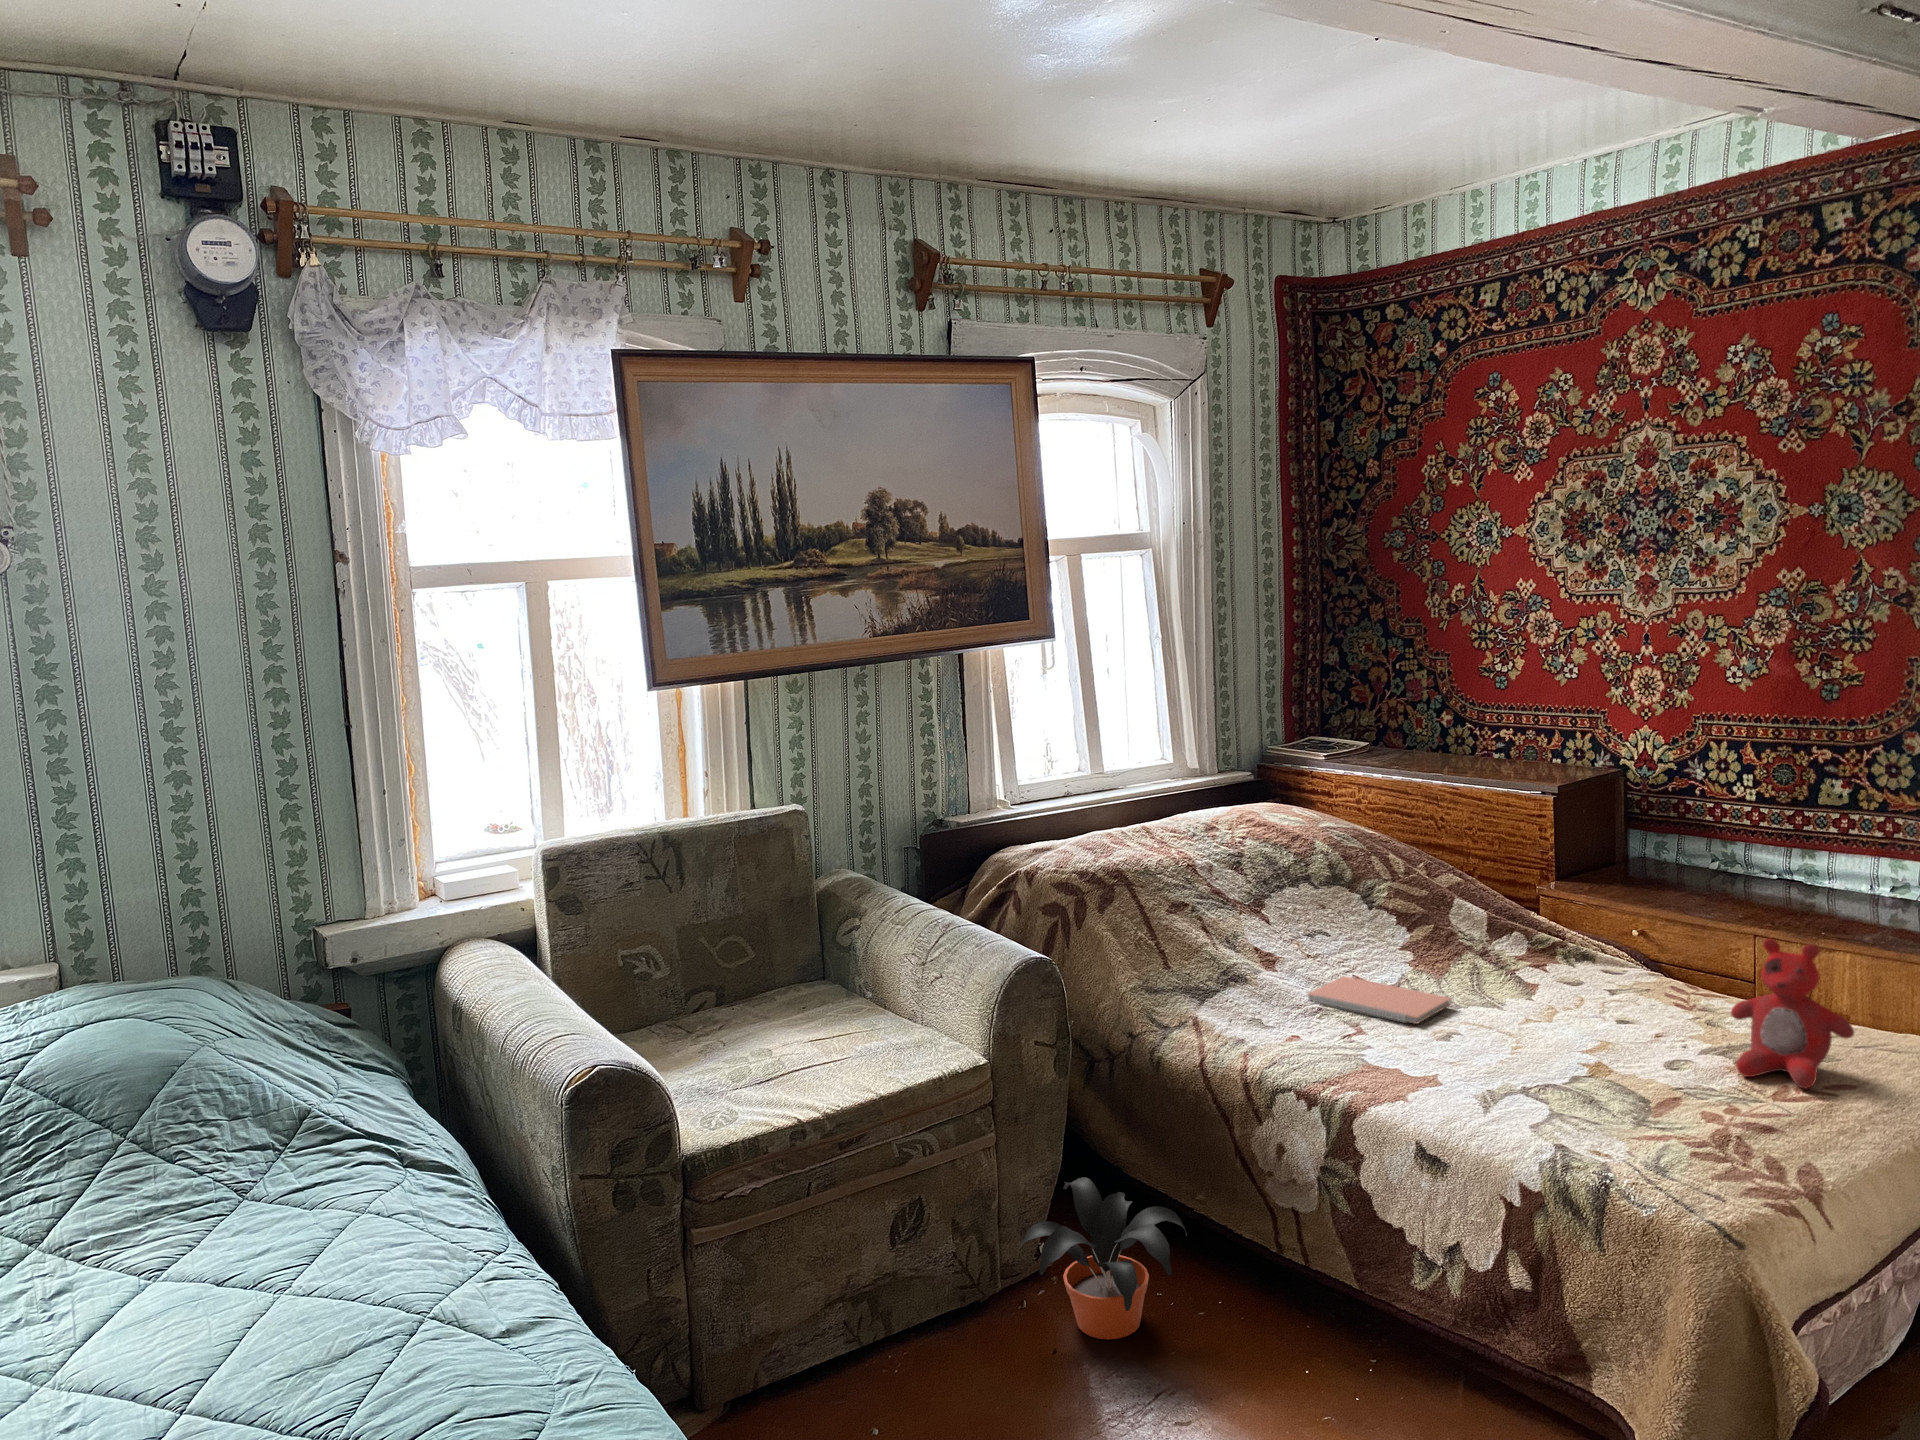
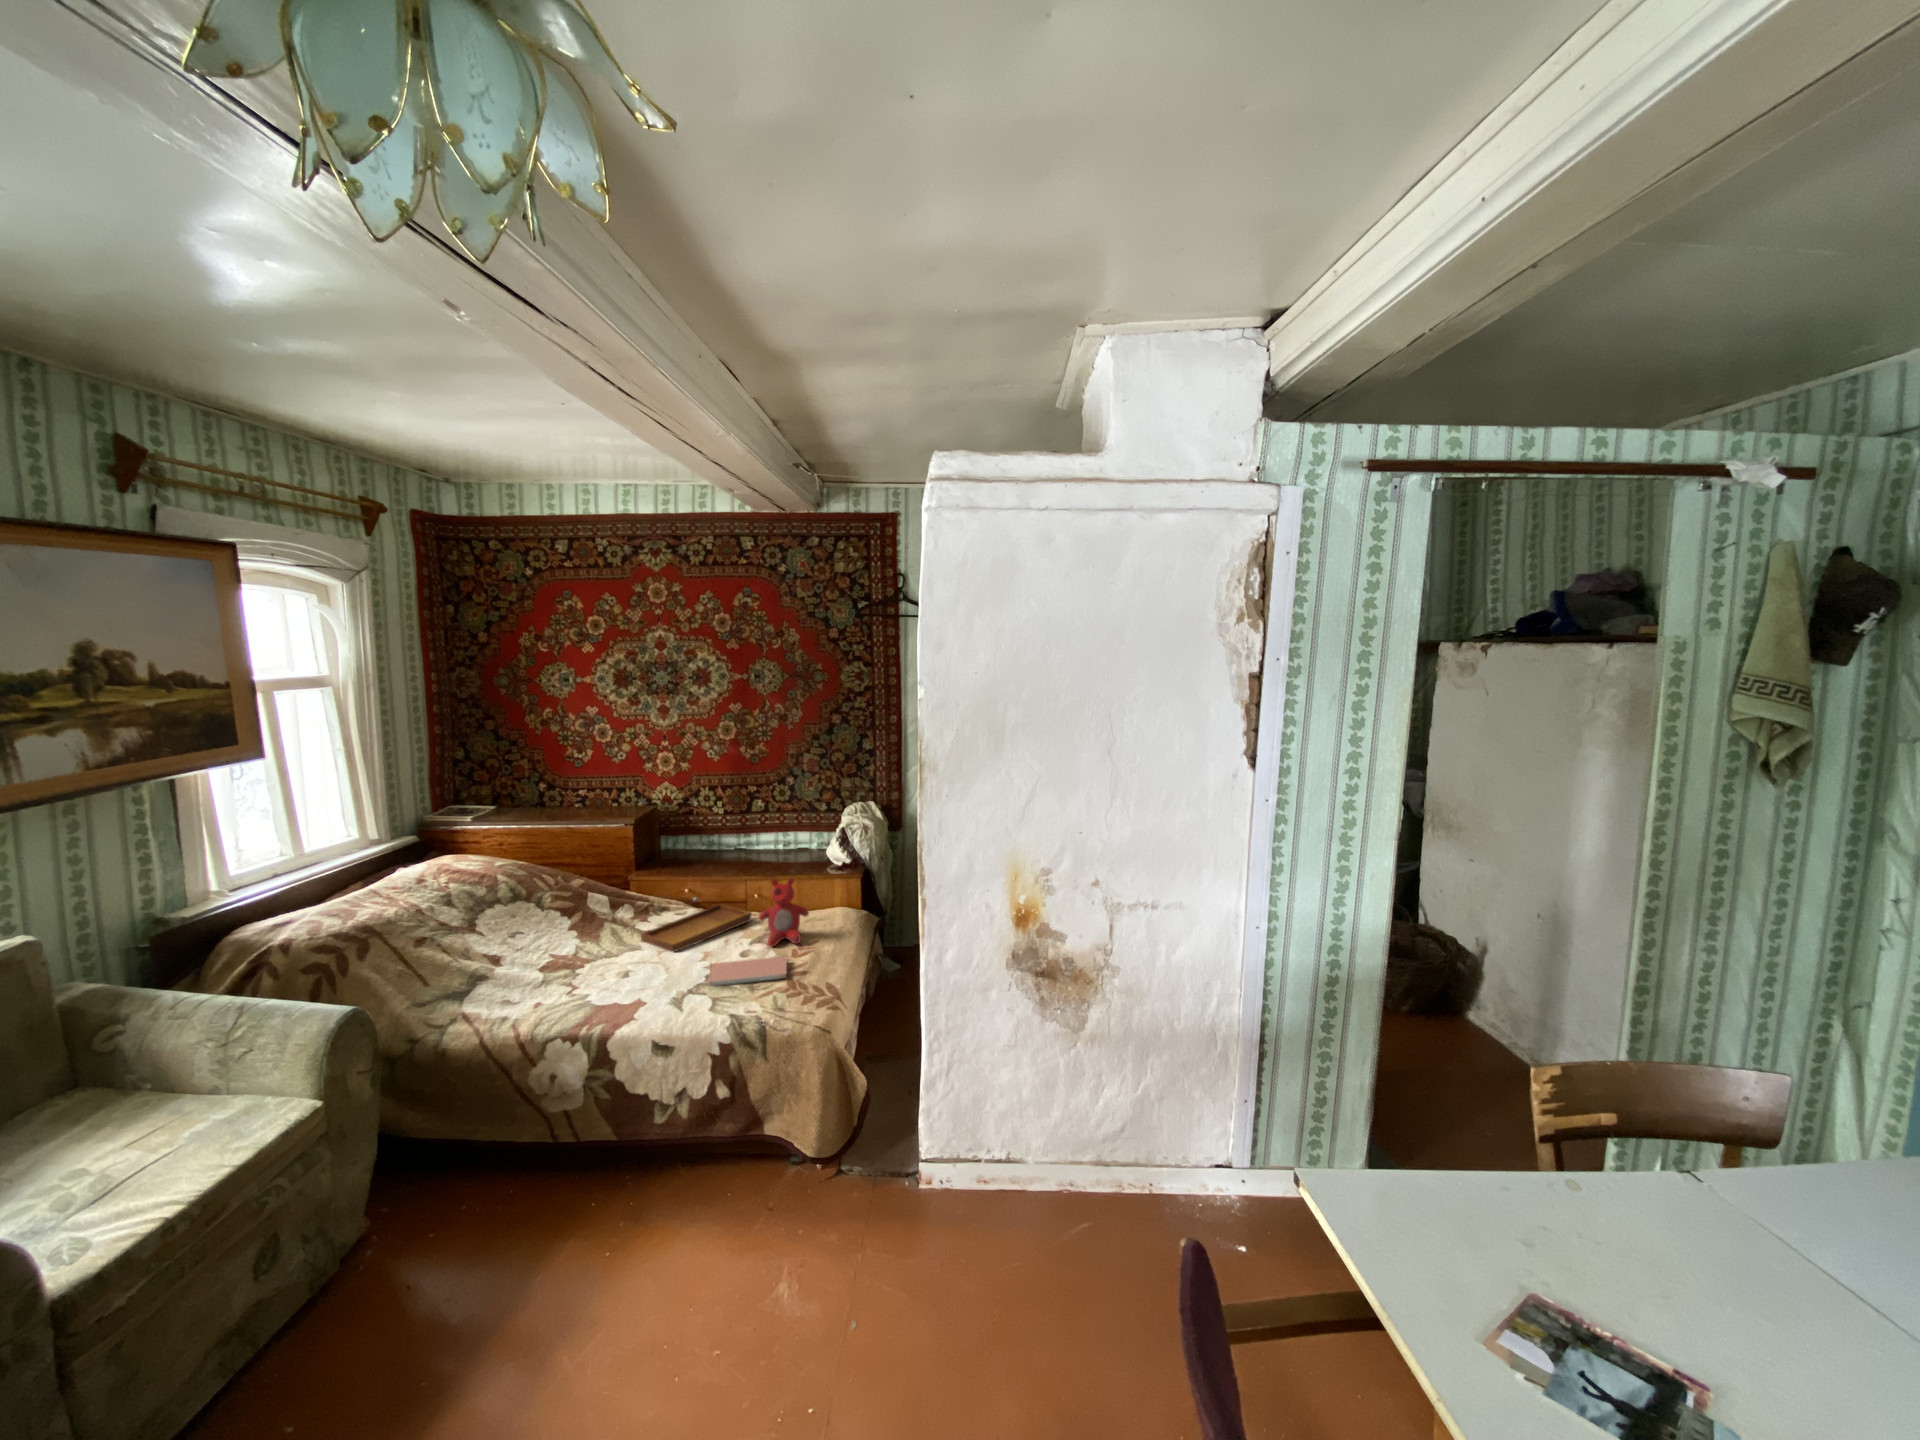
tray: none [1511,943,1740,1031] -> present [641,897,751,952]
notebook: present [1308,976,1451,1024] -> present [708,956,787,986]
potted plant: present [1019,1177,1187,1339] -> none [351,1158,504,1286]

